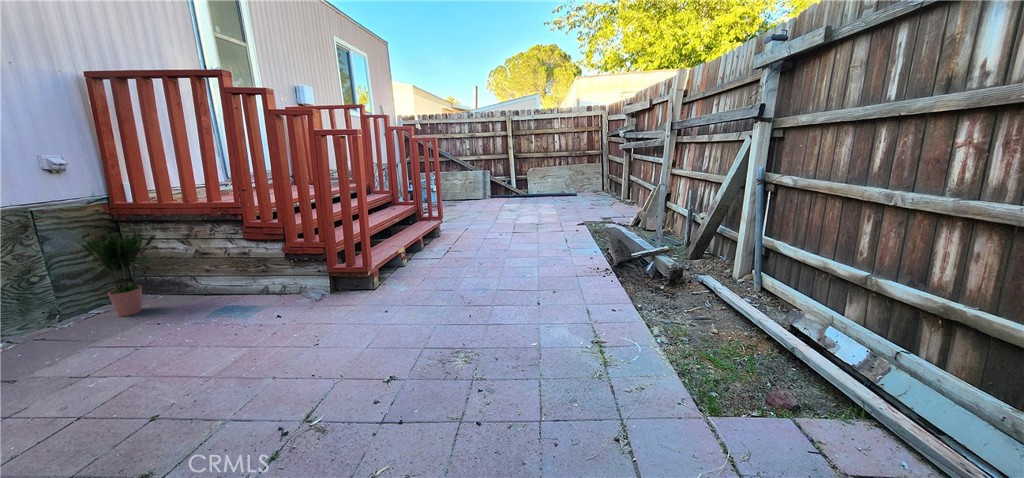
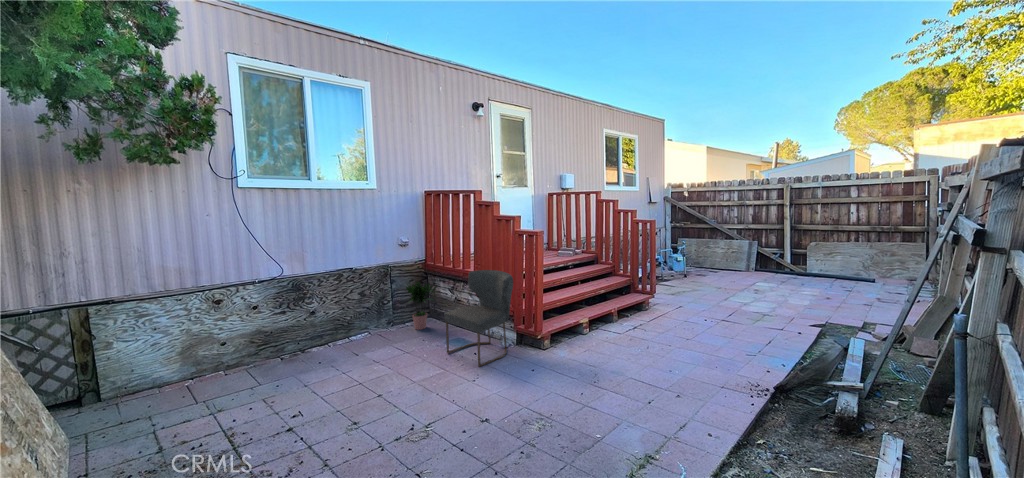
chair: none [215,193,329,329] -> present [445,270,513,367]

